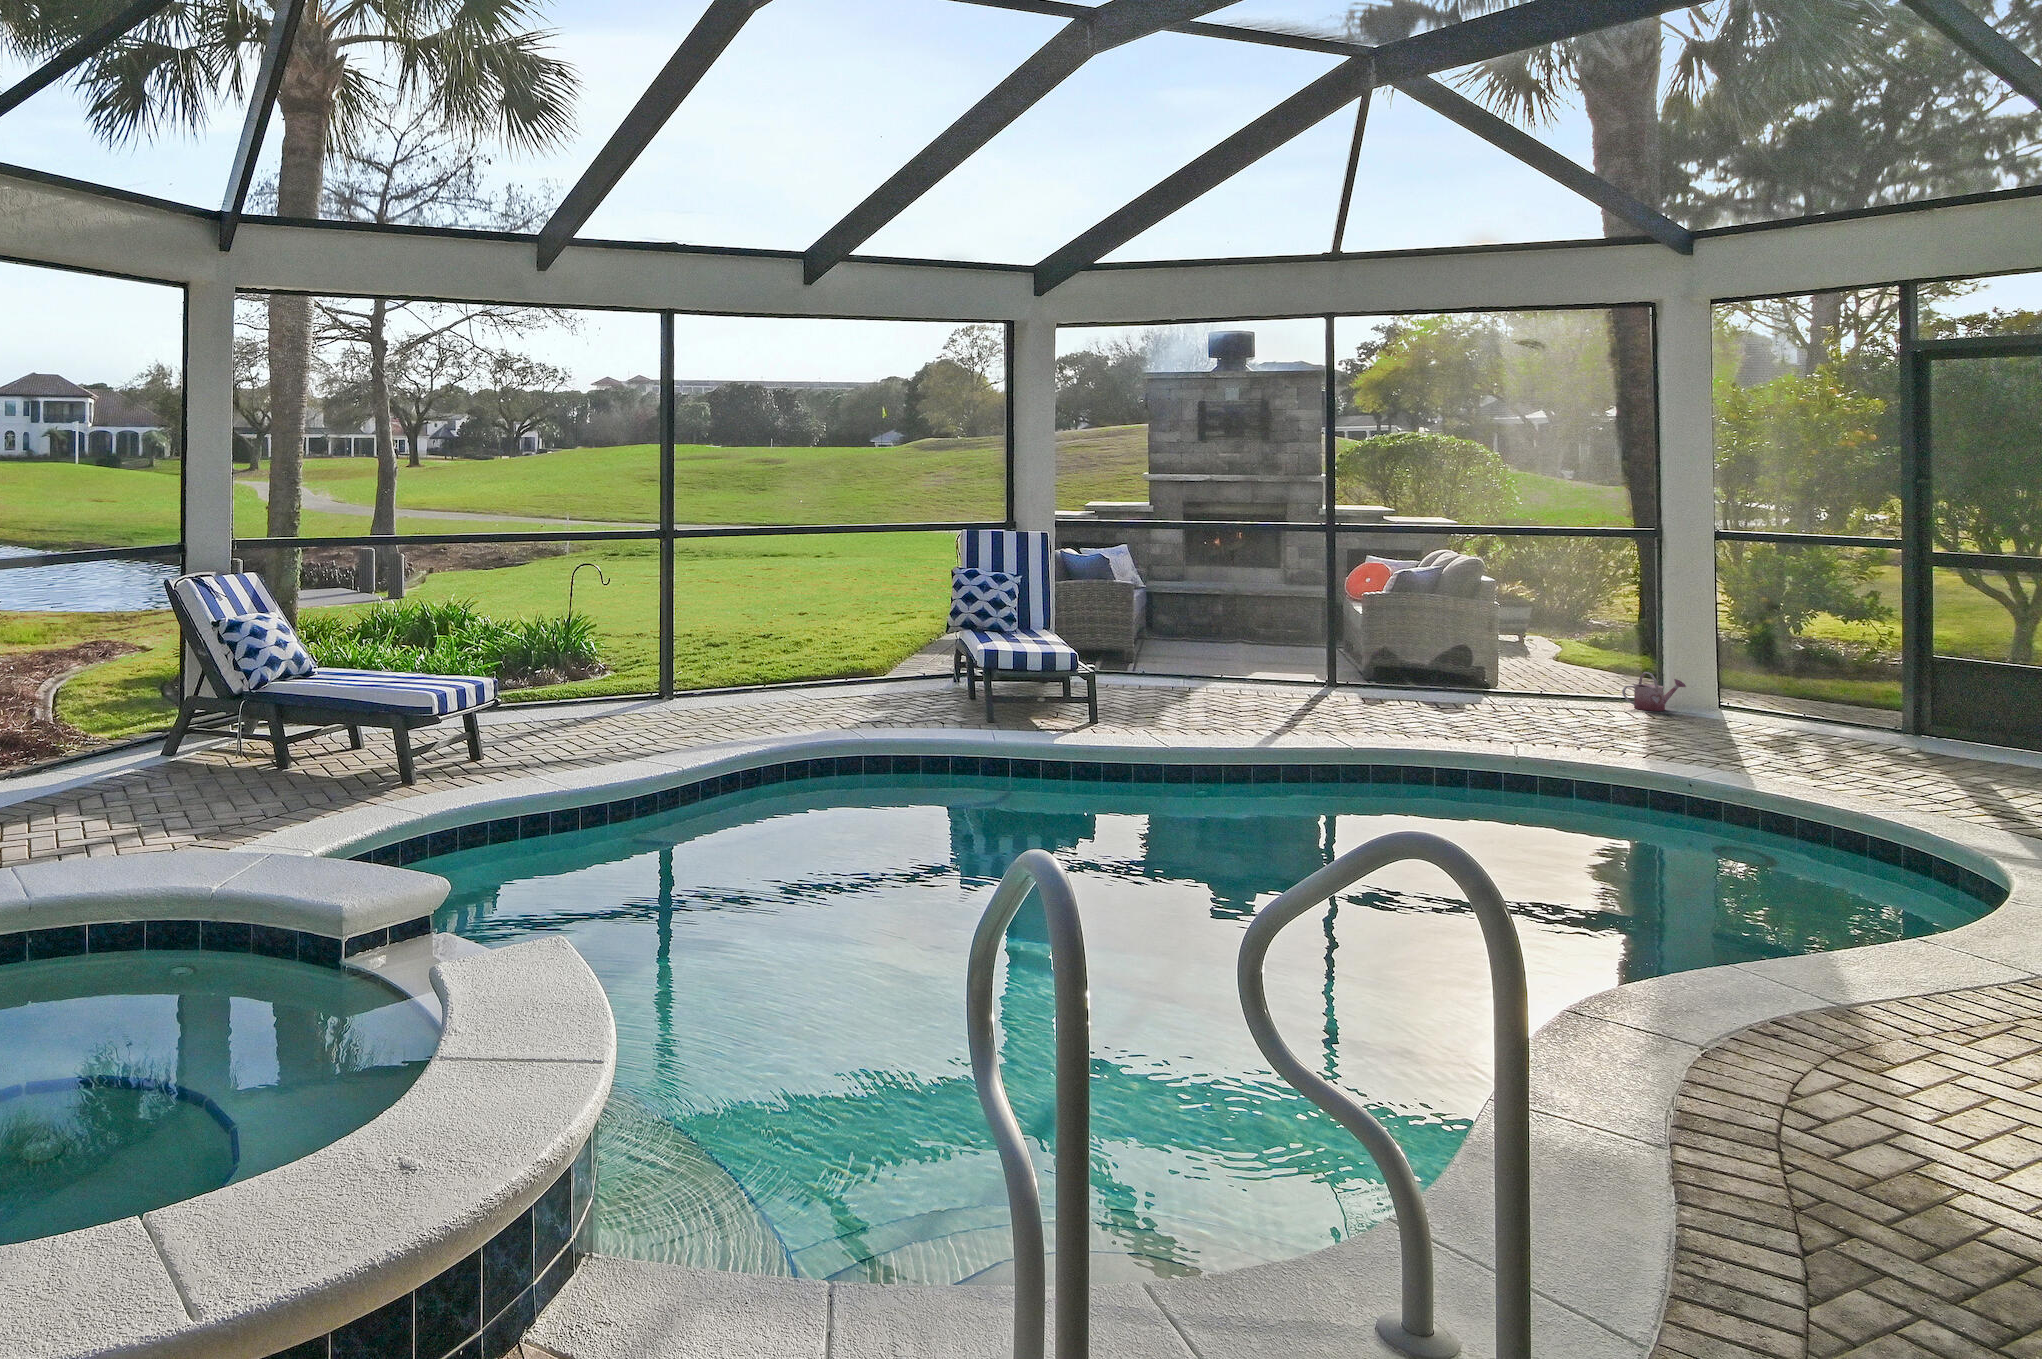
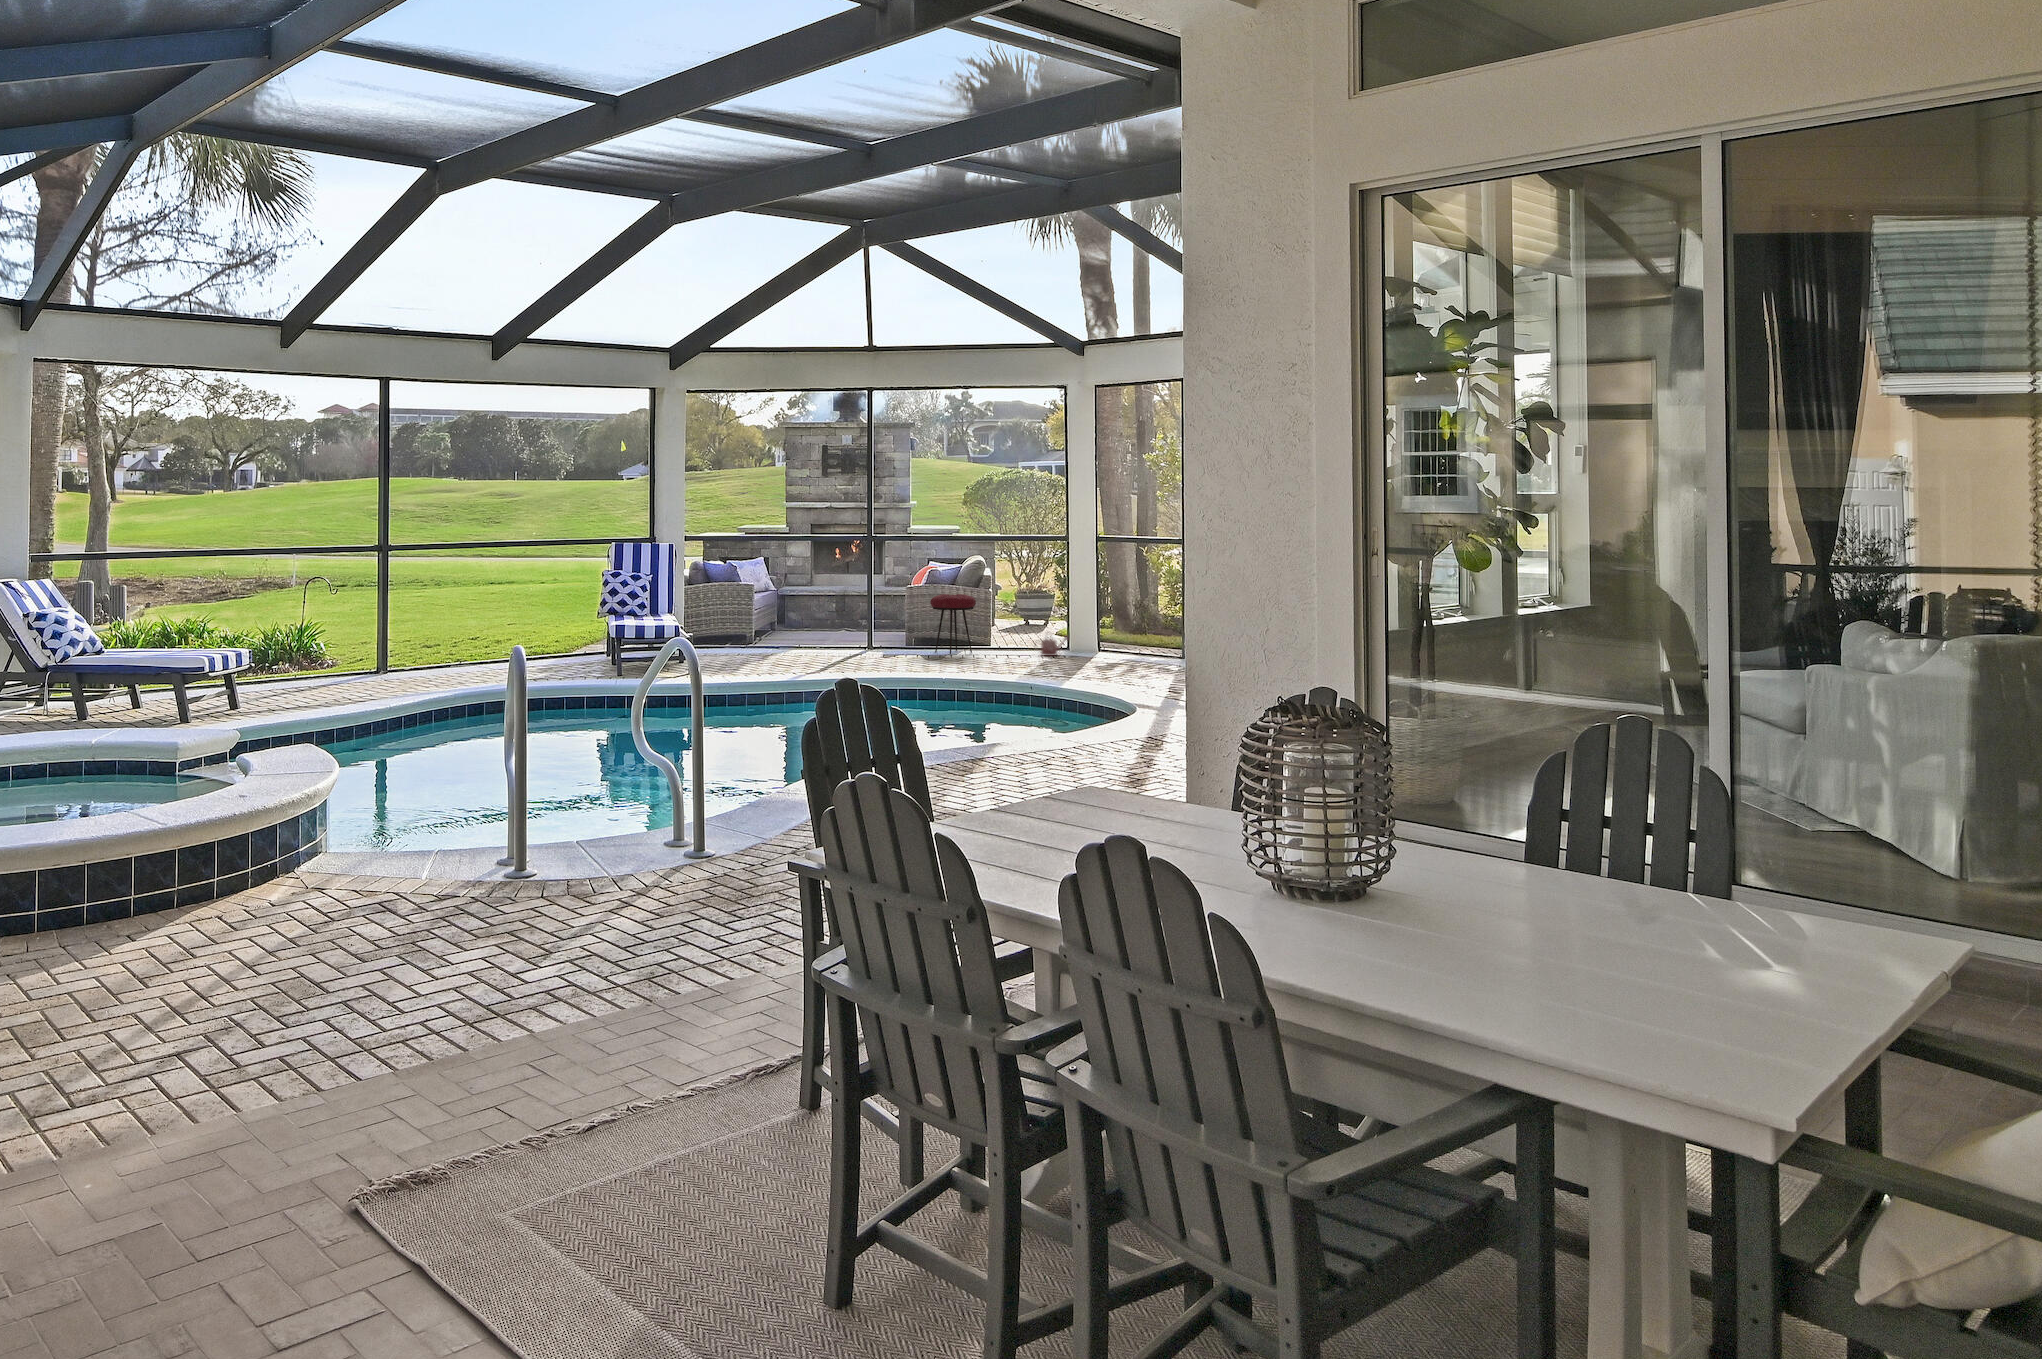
stool: none [1430,609,1509,699] -> present [930,594,976,654]

